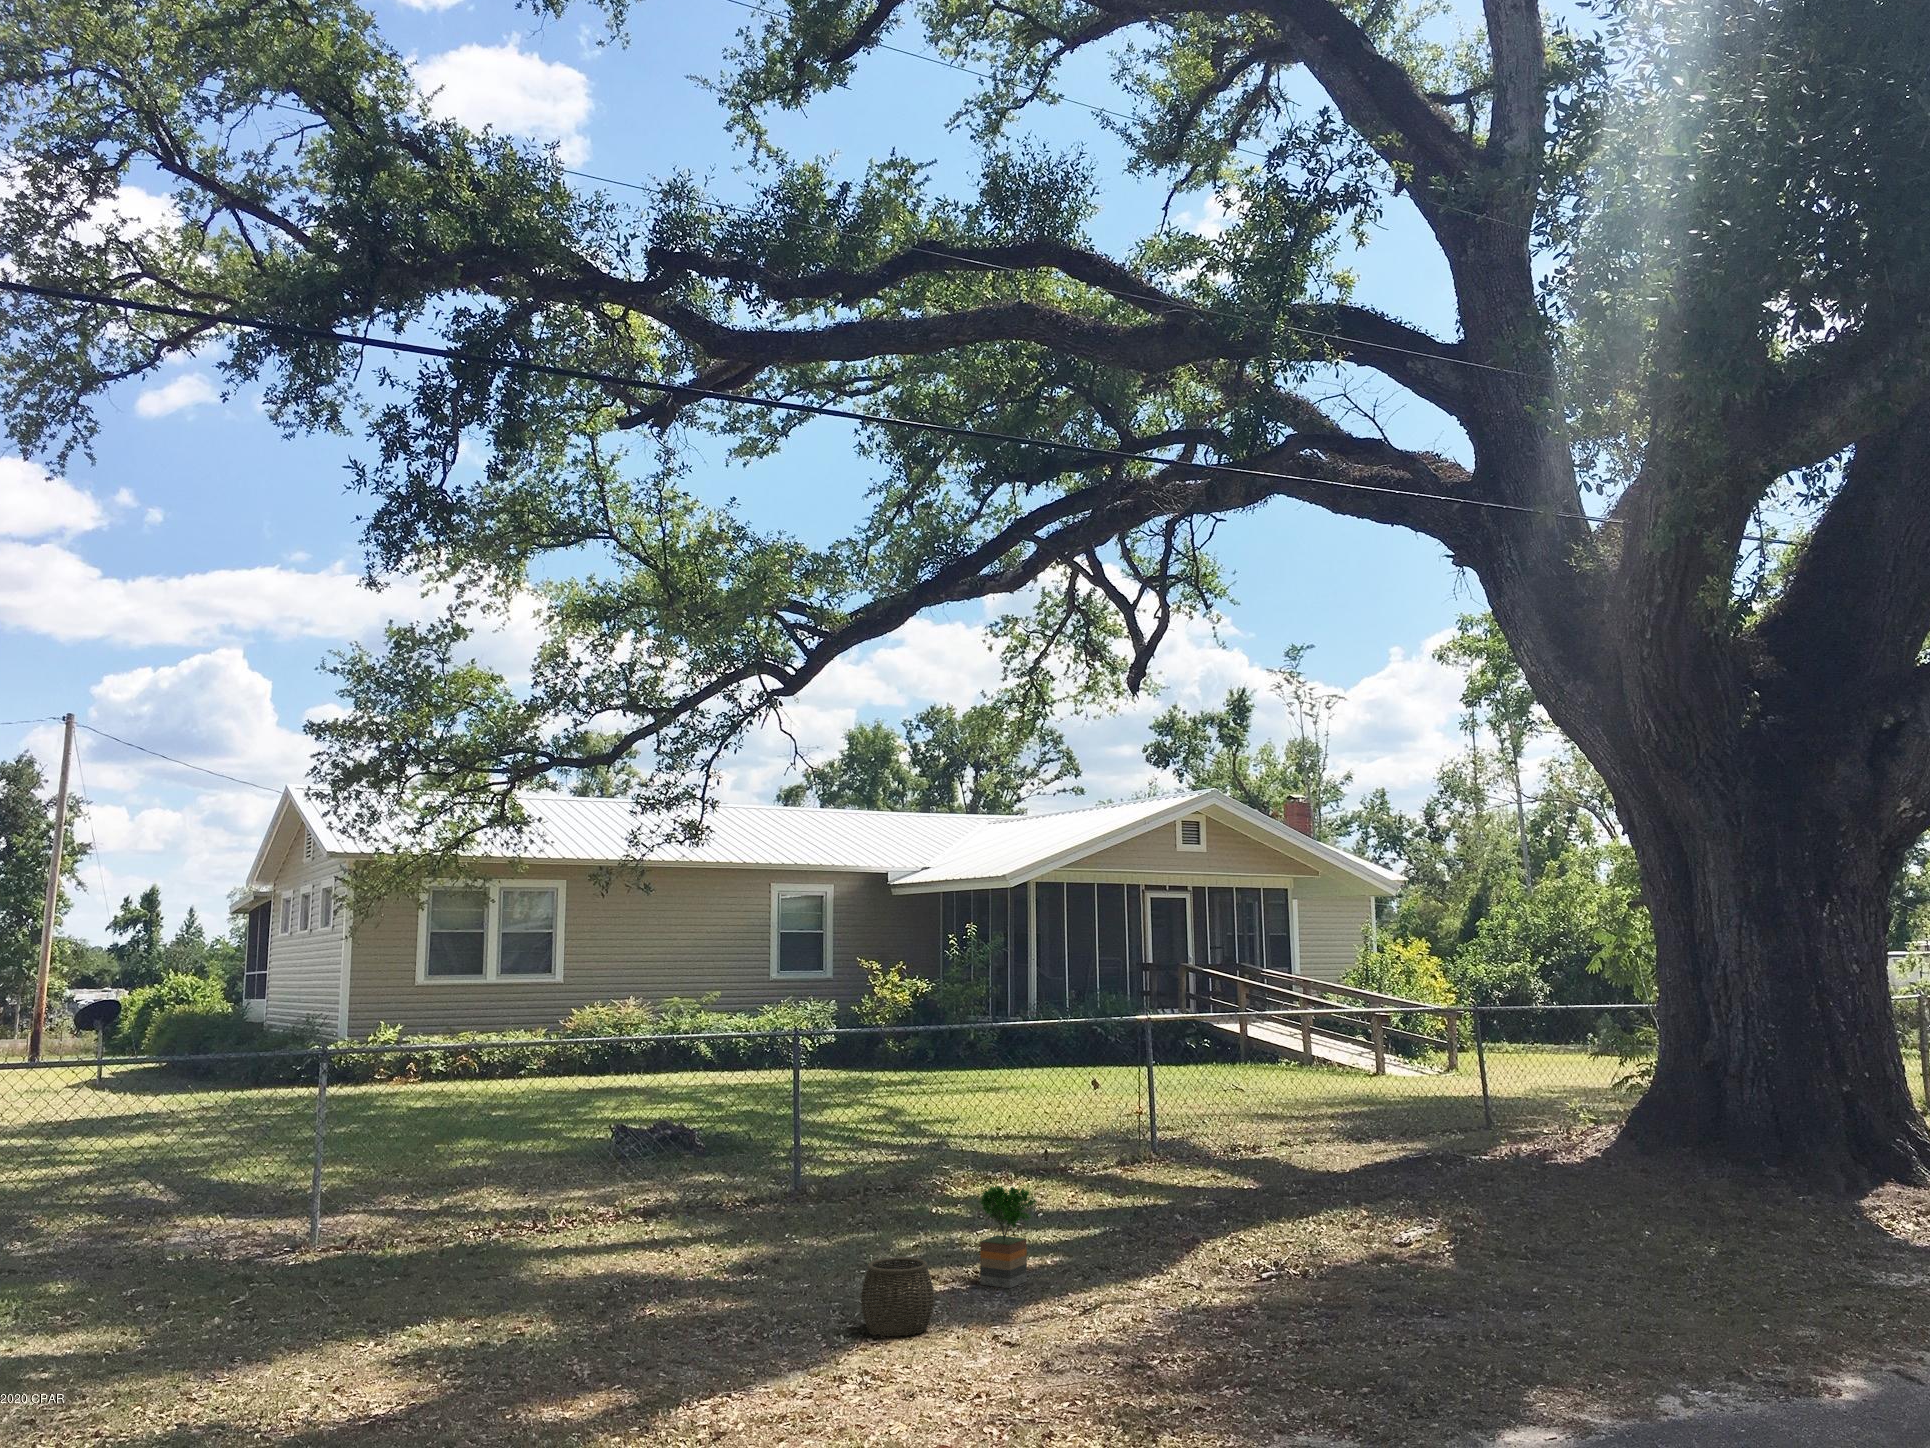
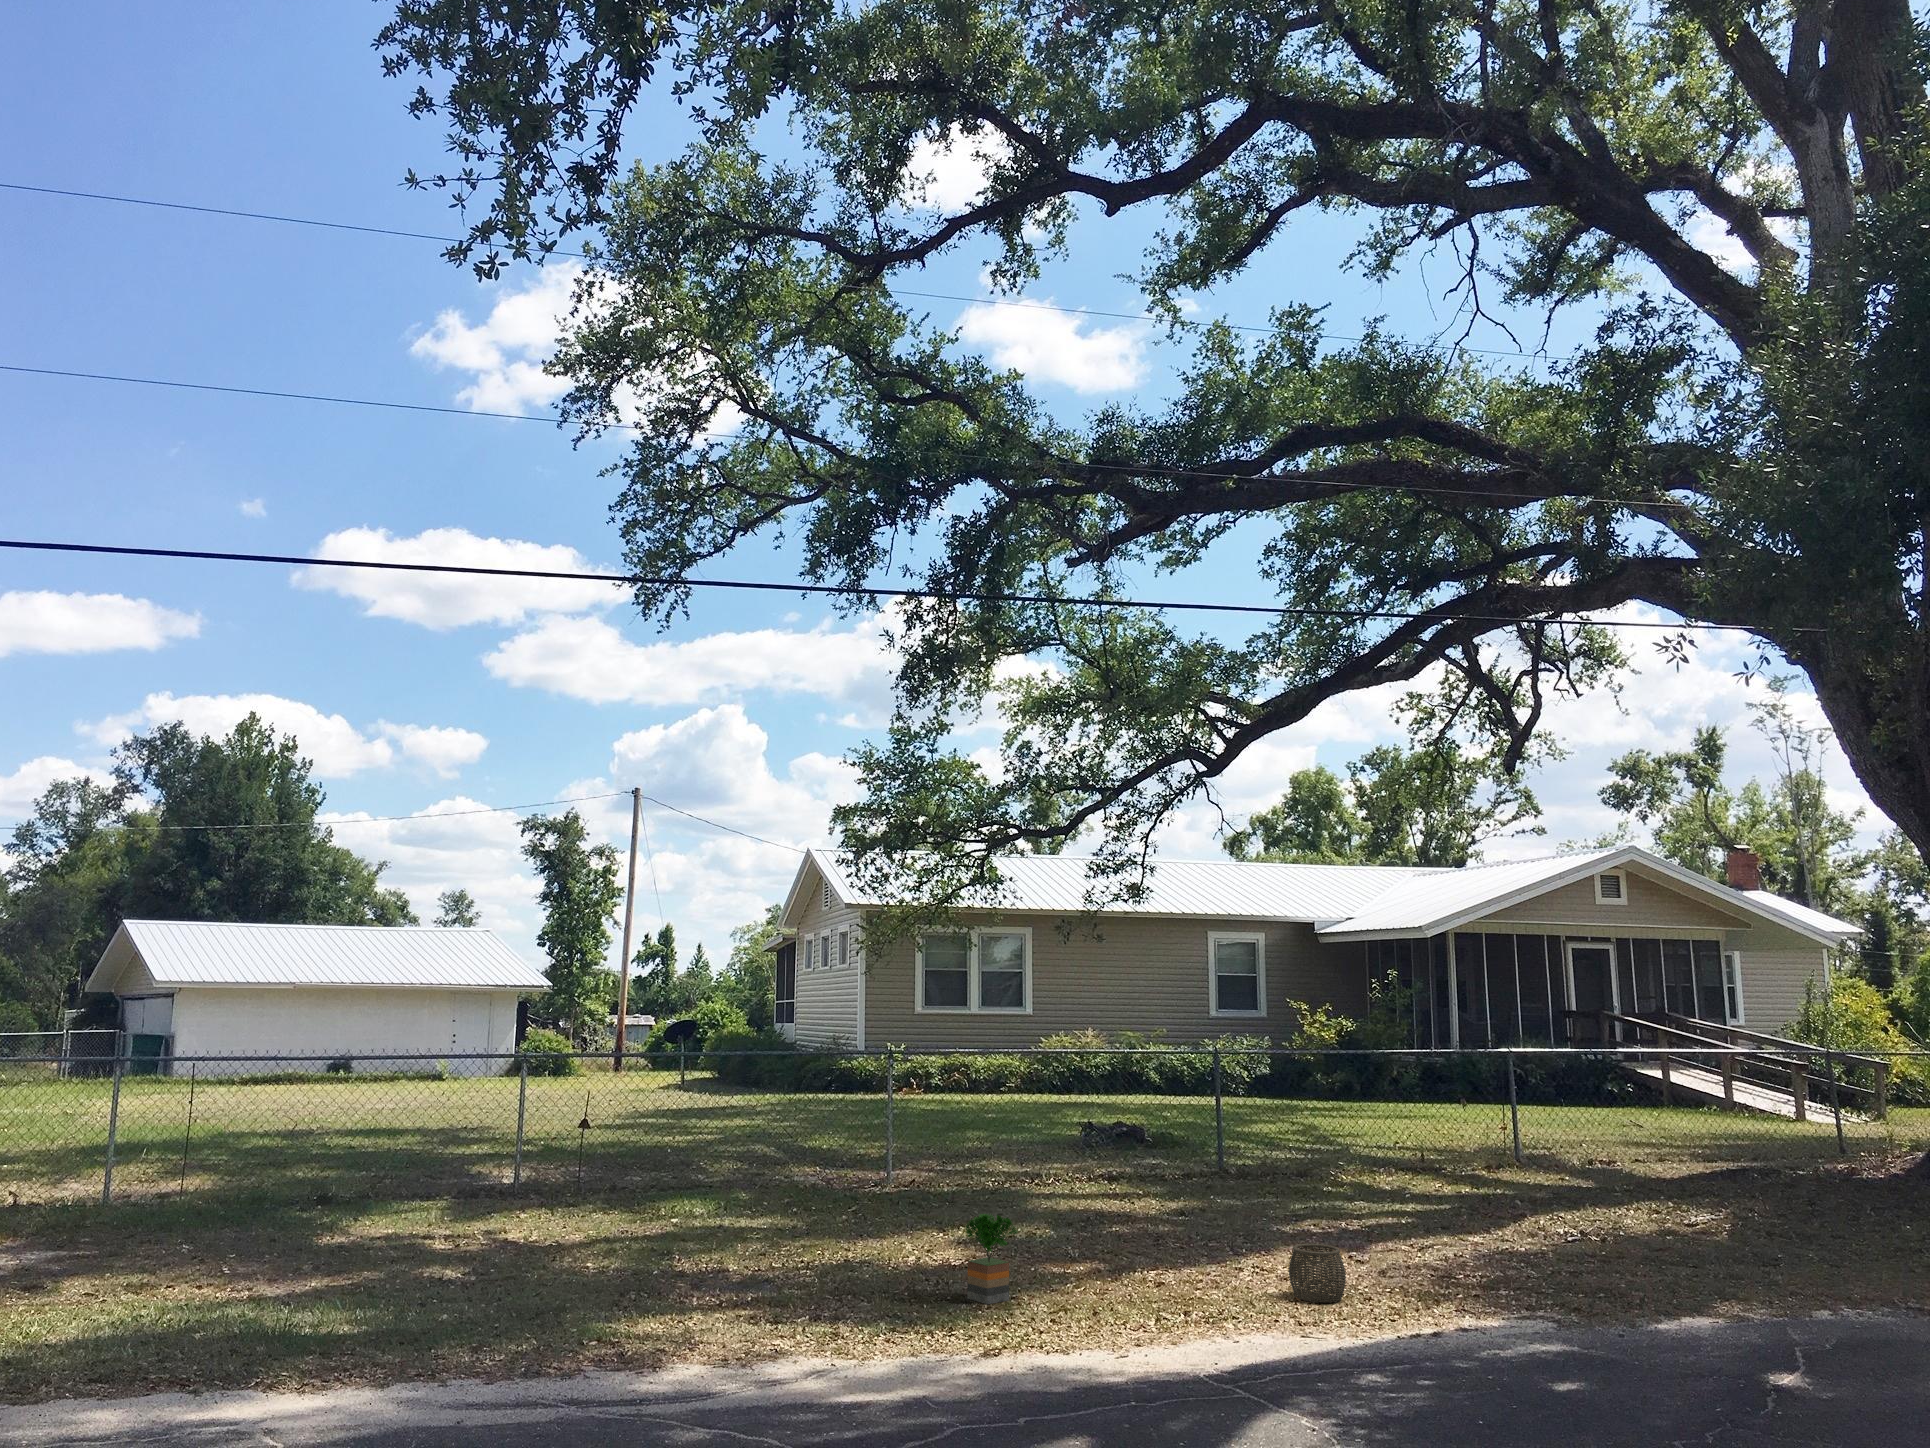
potted tree: present [980,1186,1035,1288] -> present [965,1214,1018,1304]

